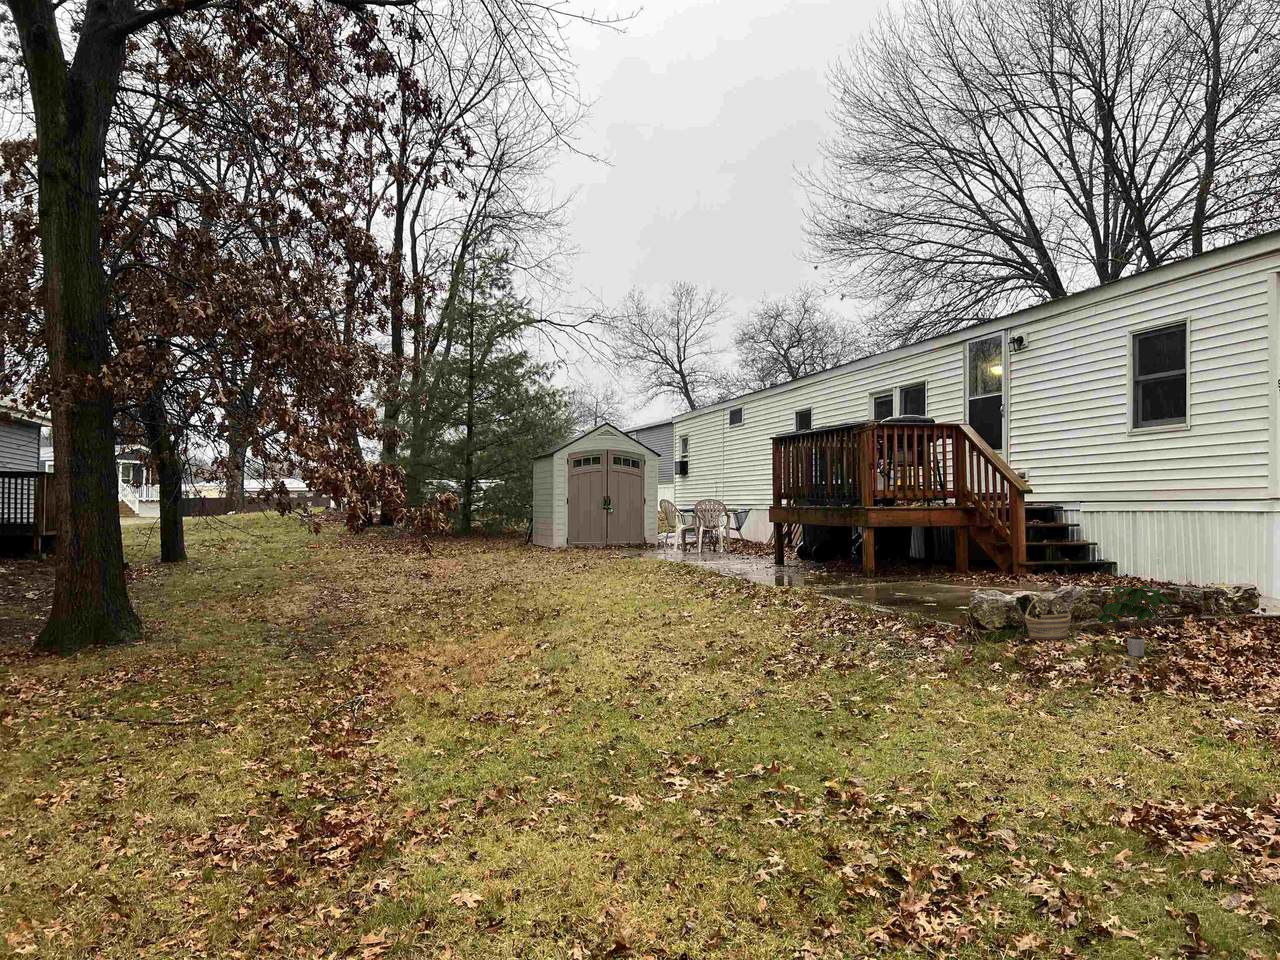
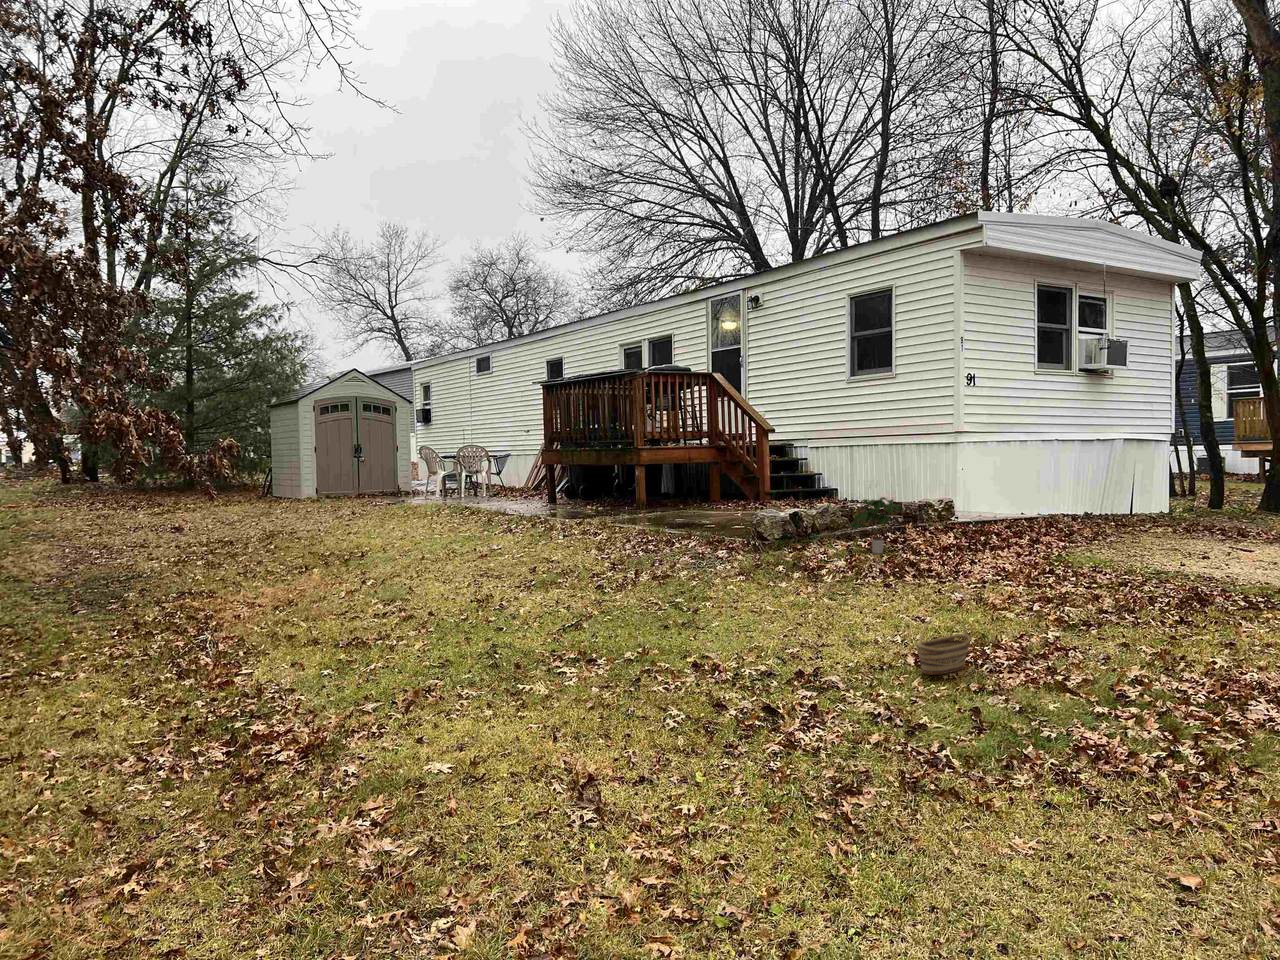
basket: present [1025,599,1071,640] -> present [917,613,970,675]

